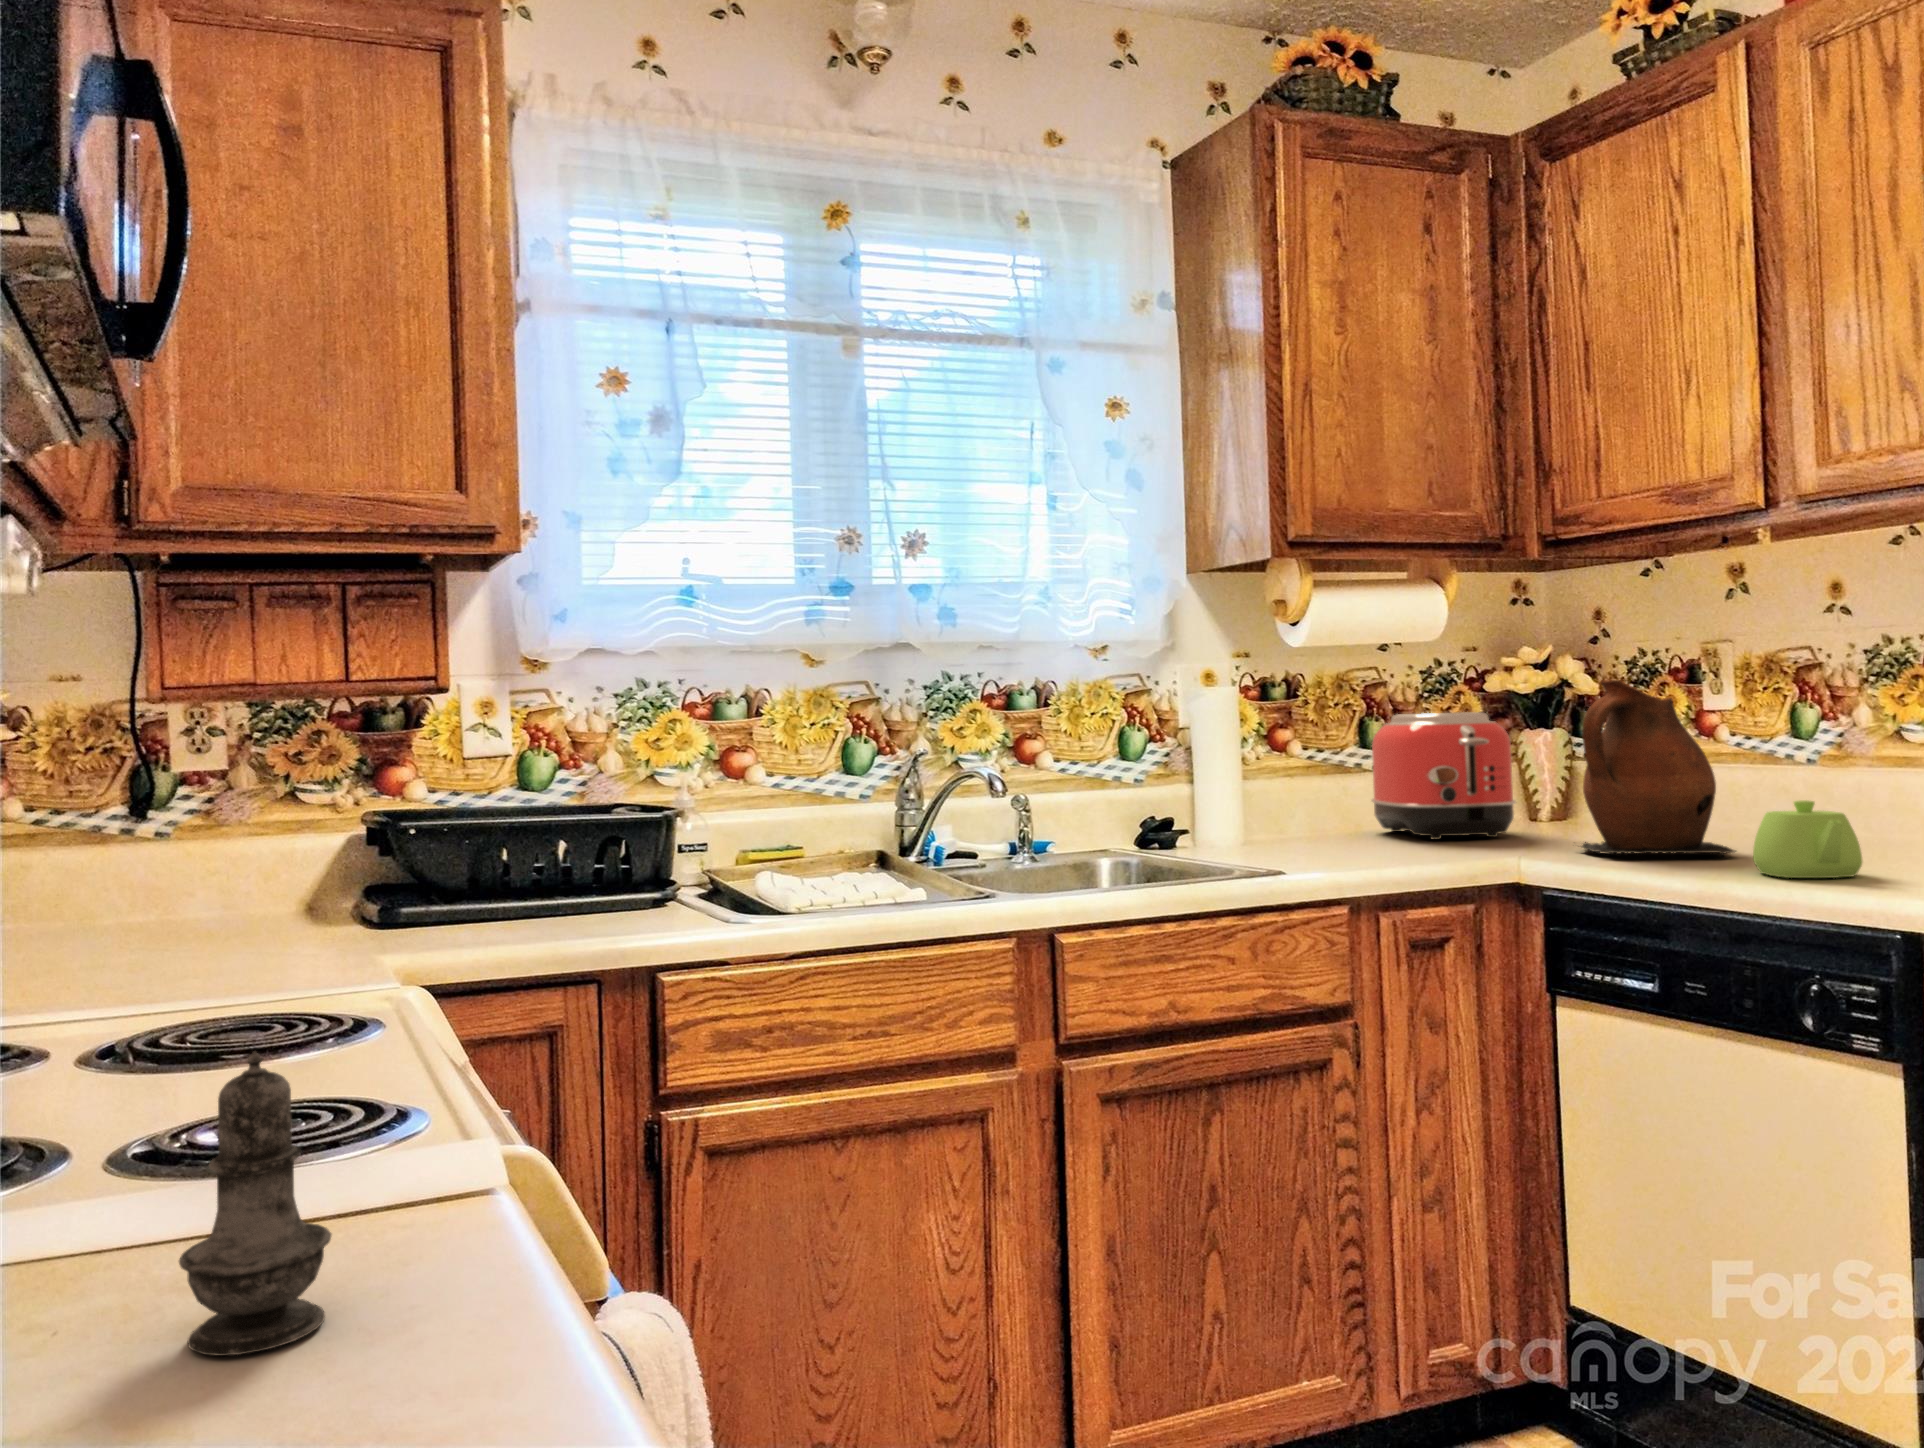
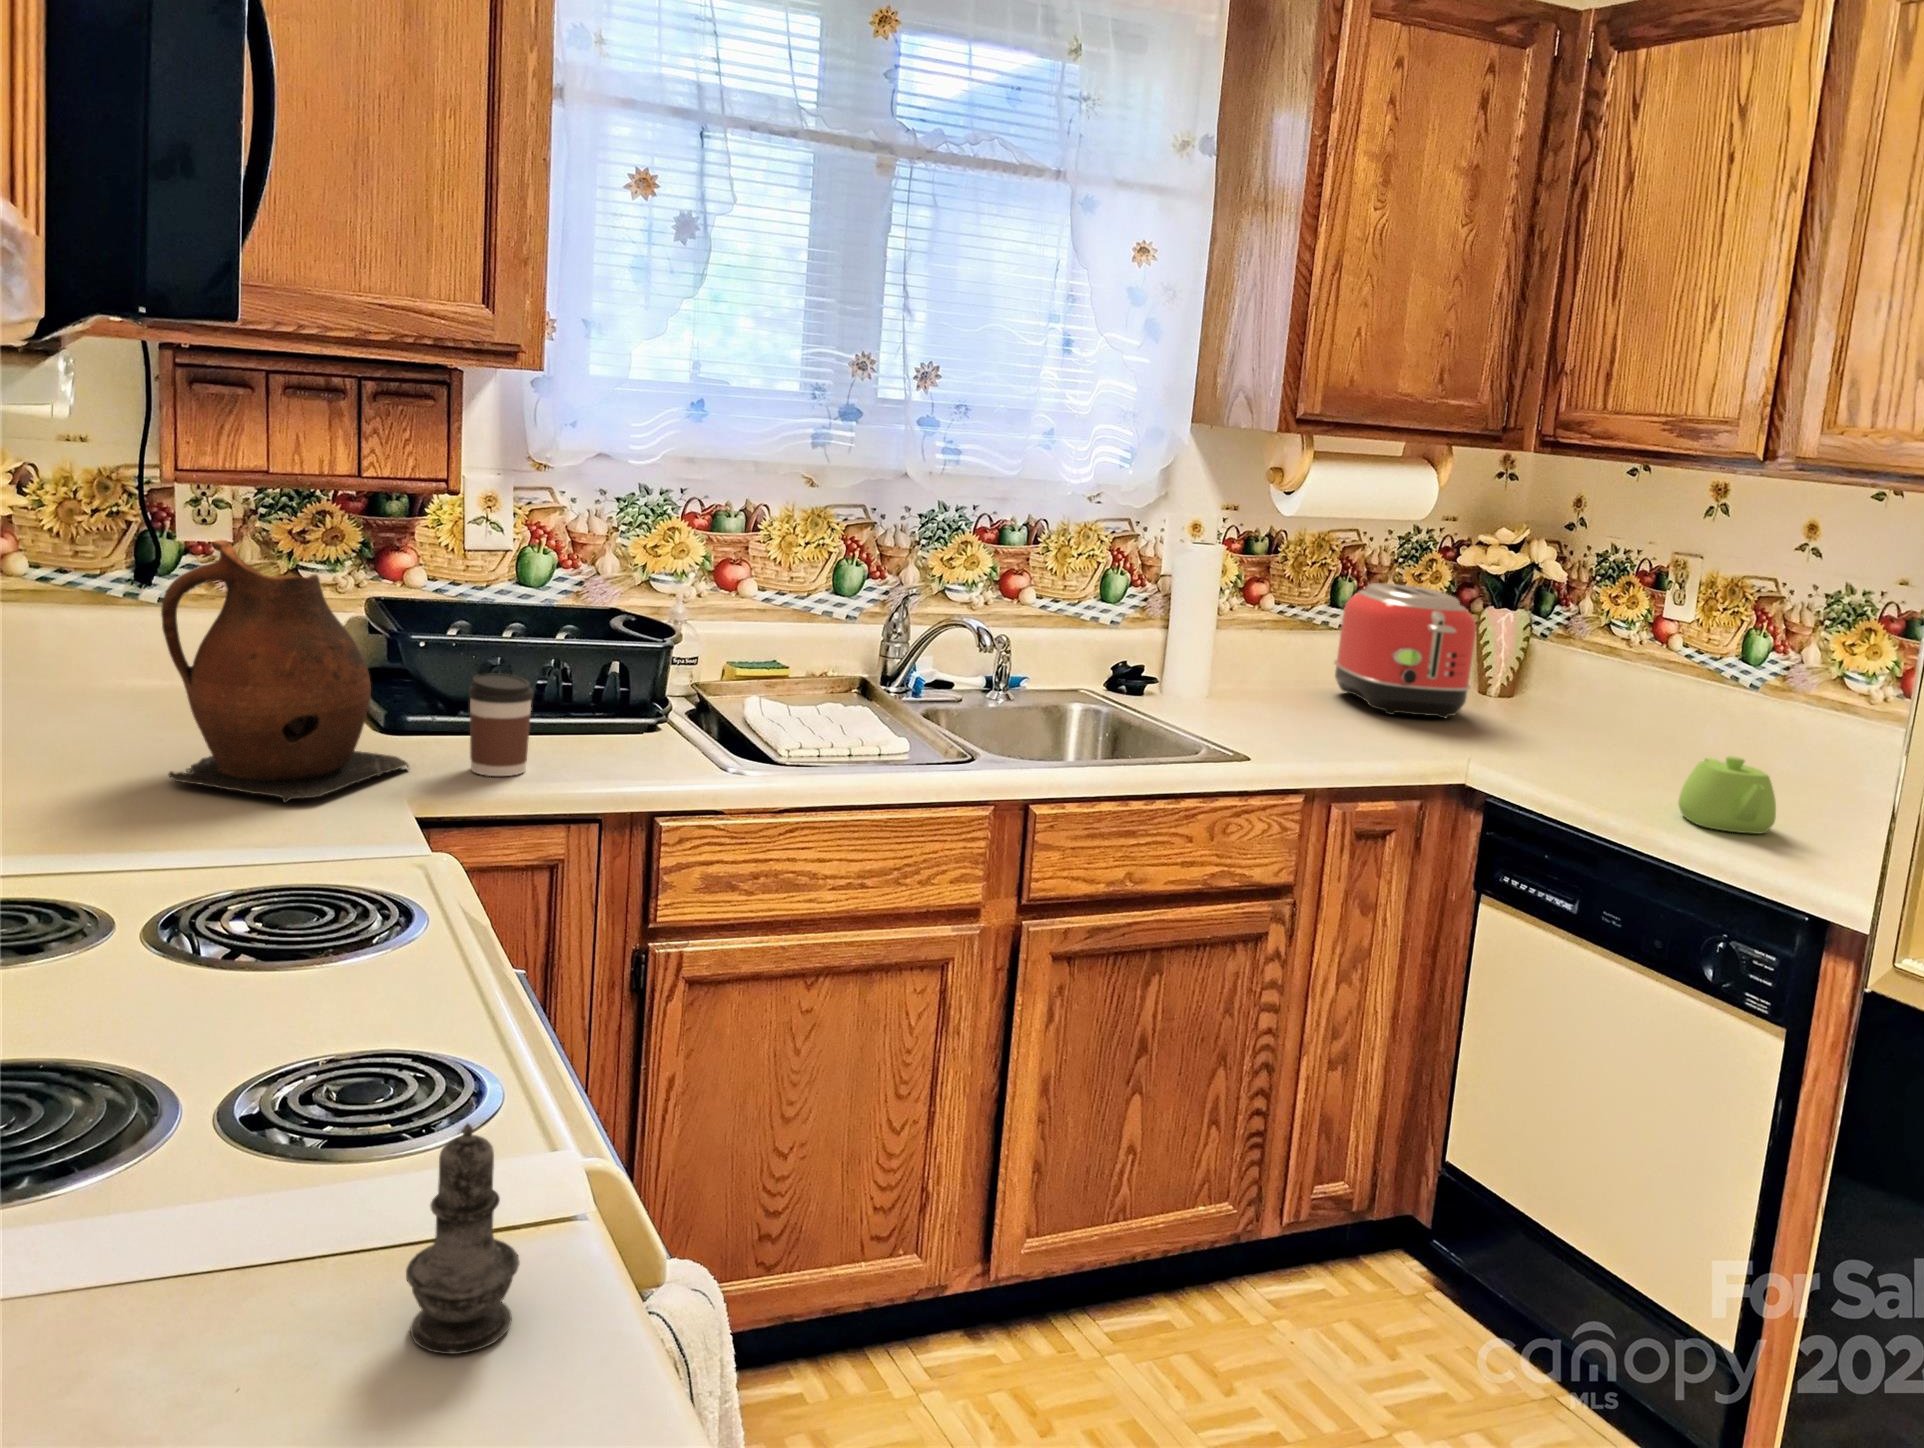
ceramic pitcher: present [1581,680,1736,856] -> present [161,540,409,803]
coffee cup: none [447,839,515,943] -> present [468,673,533,776]

